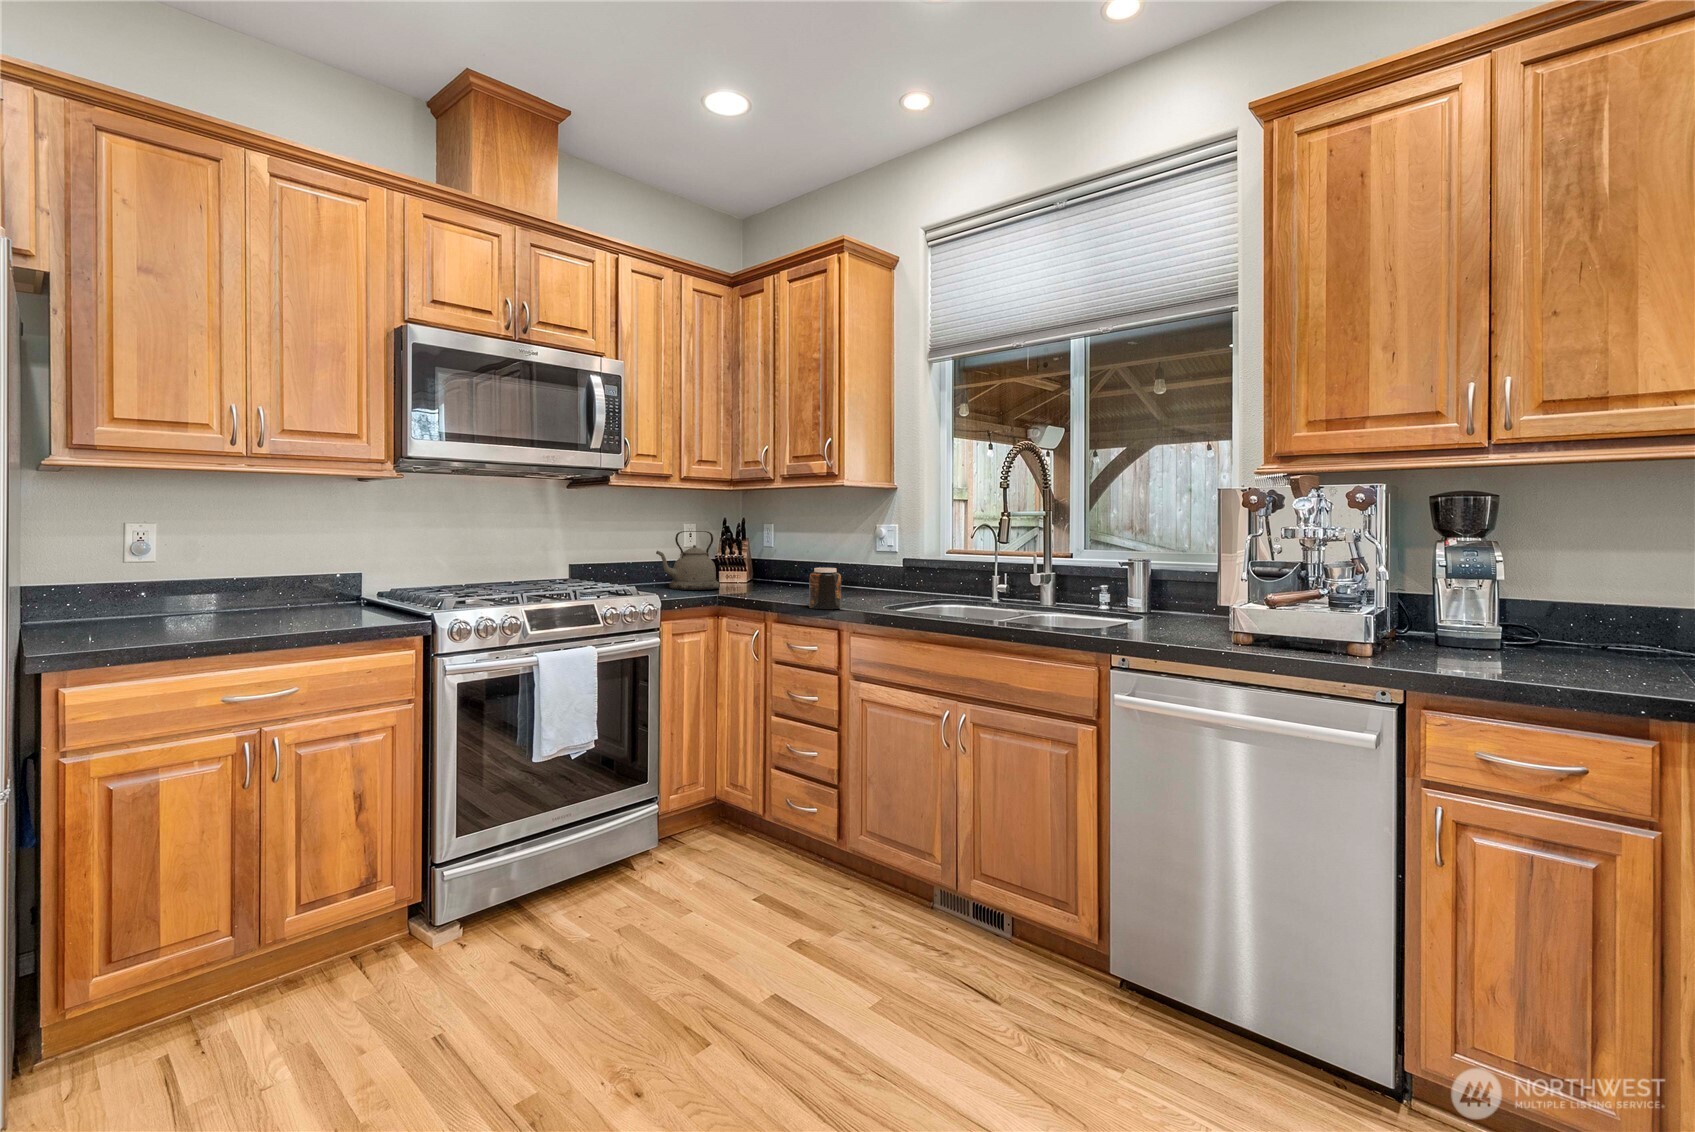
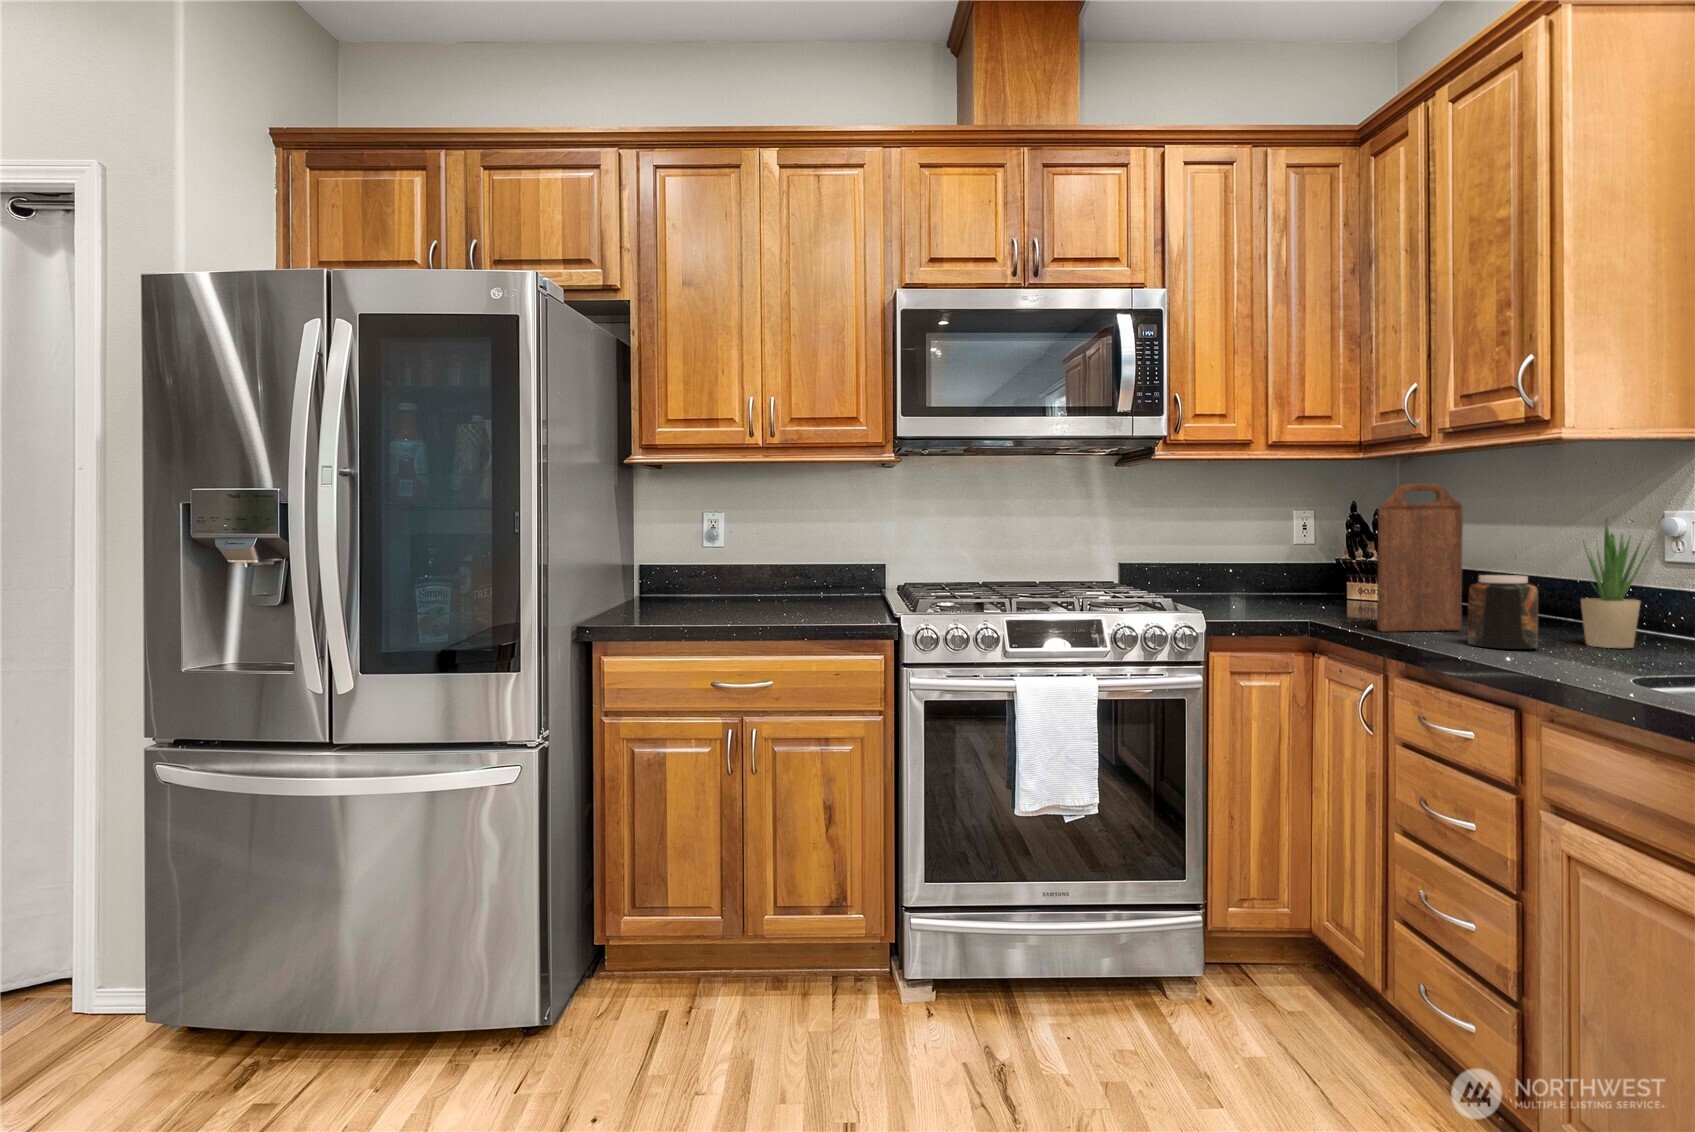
cutting board: none [760,513,799,603] -> present [1377,484,1463,632]
kettle: present [656,531,720,590] -> none [1228,521,1333,608]
potted plant: none [854,535,884,605] -> present [1581,519,1651,648]

